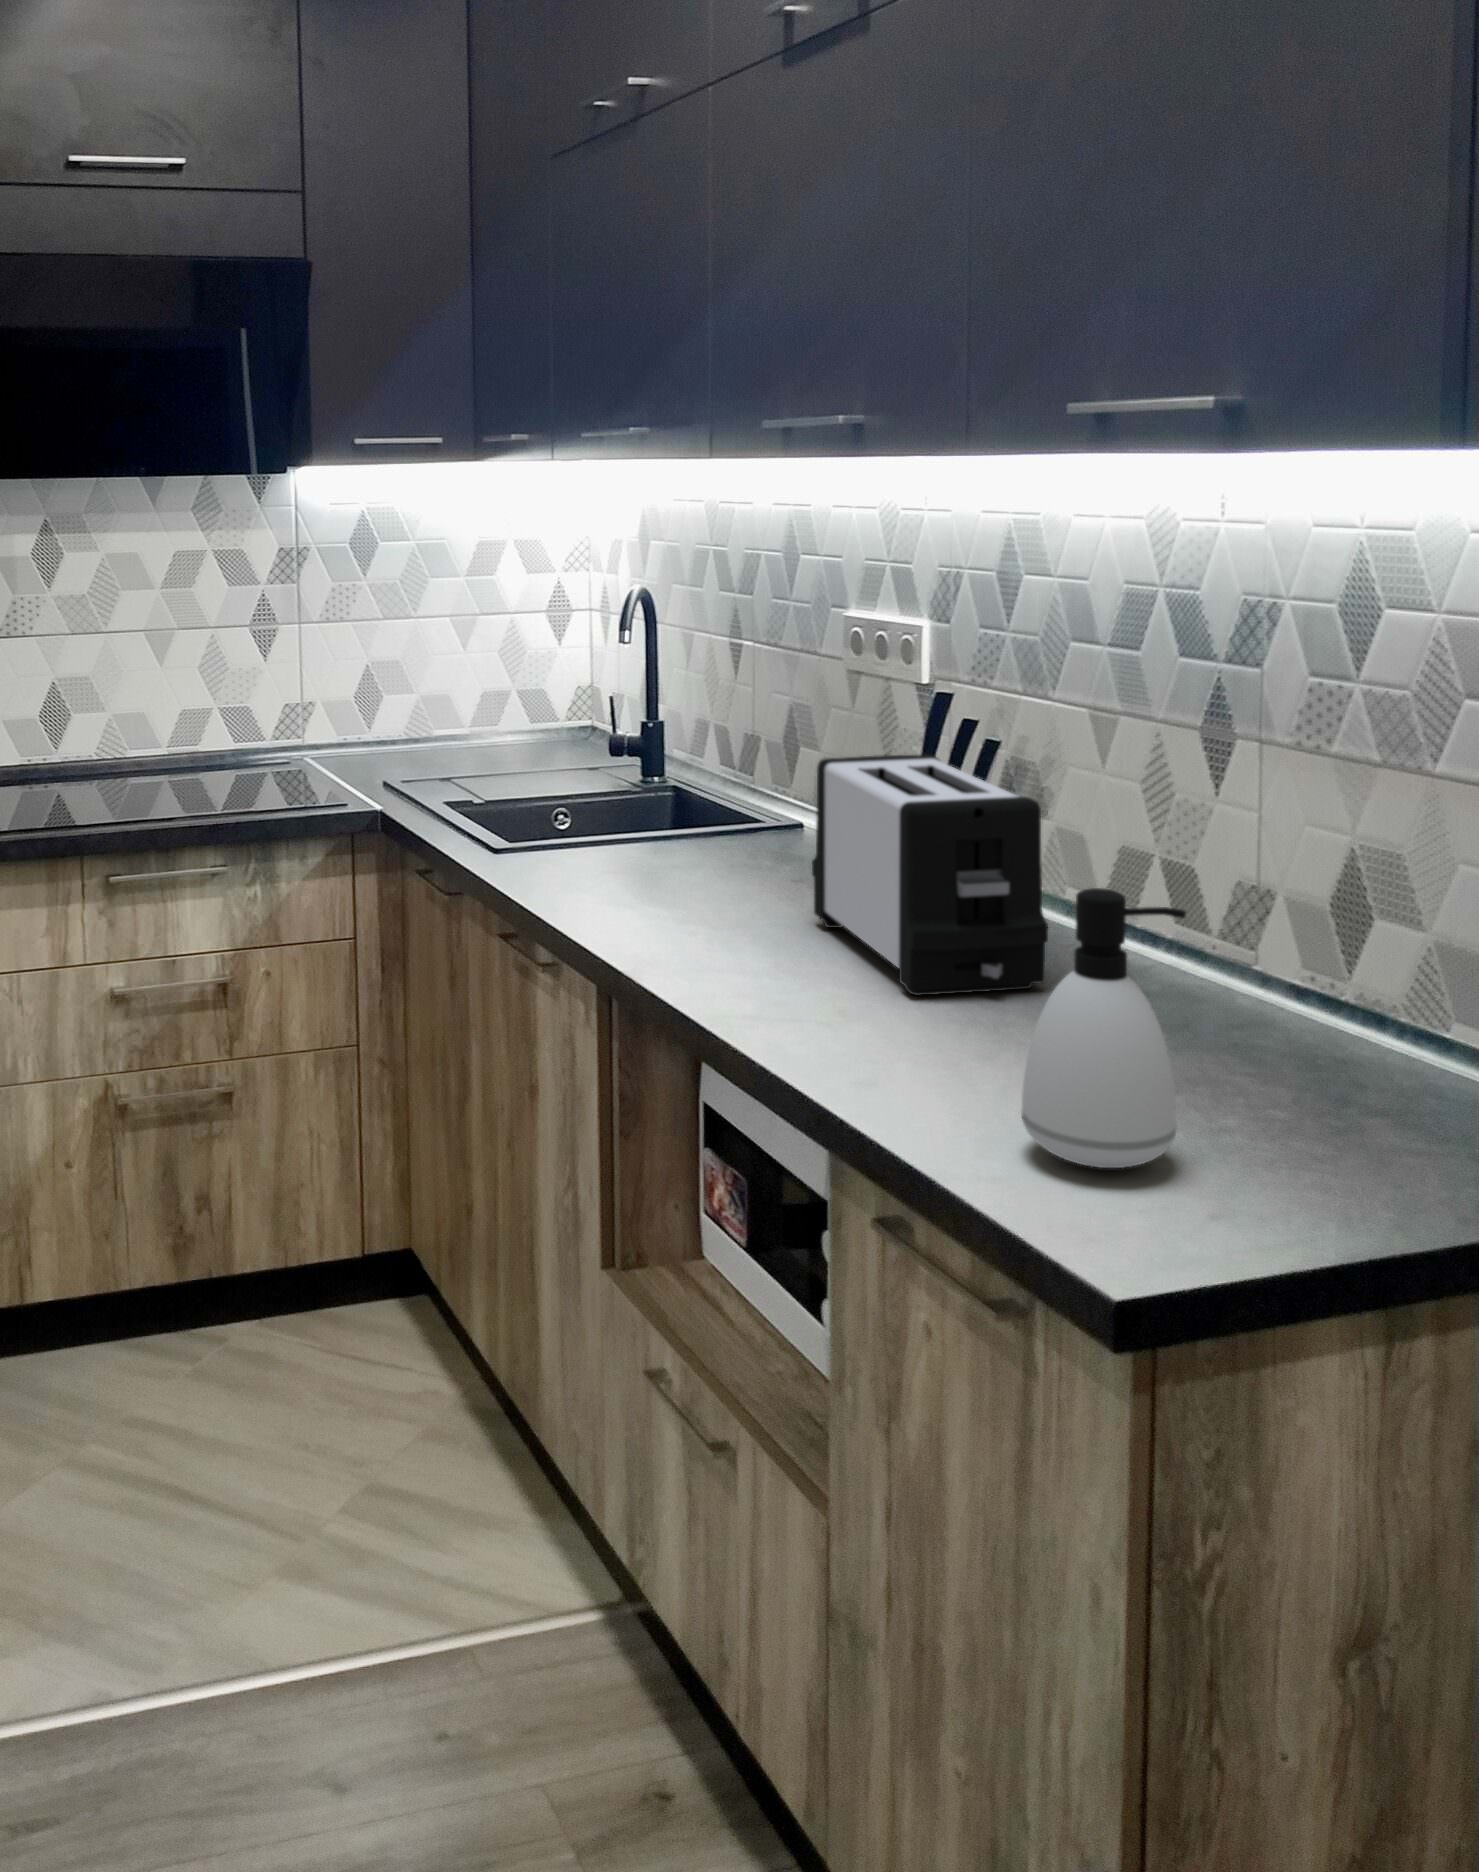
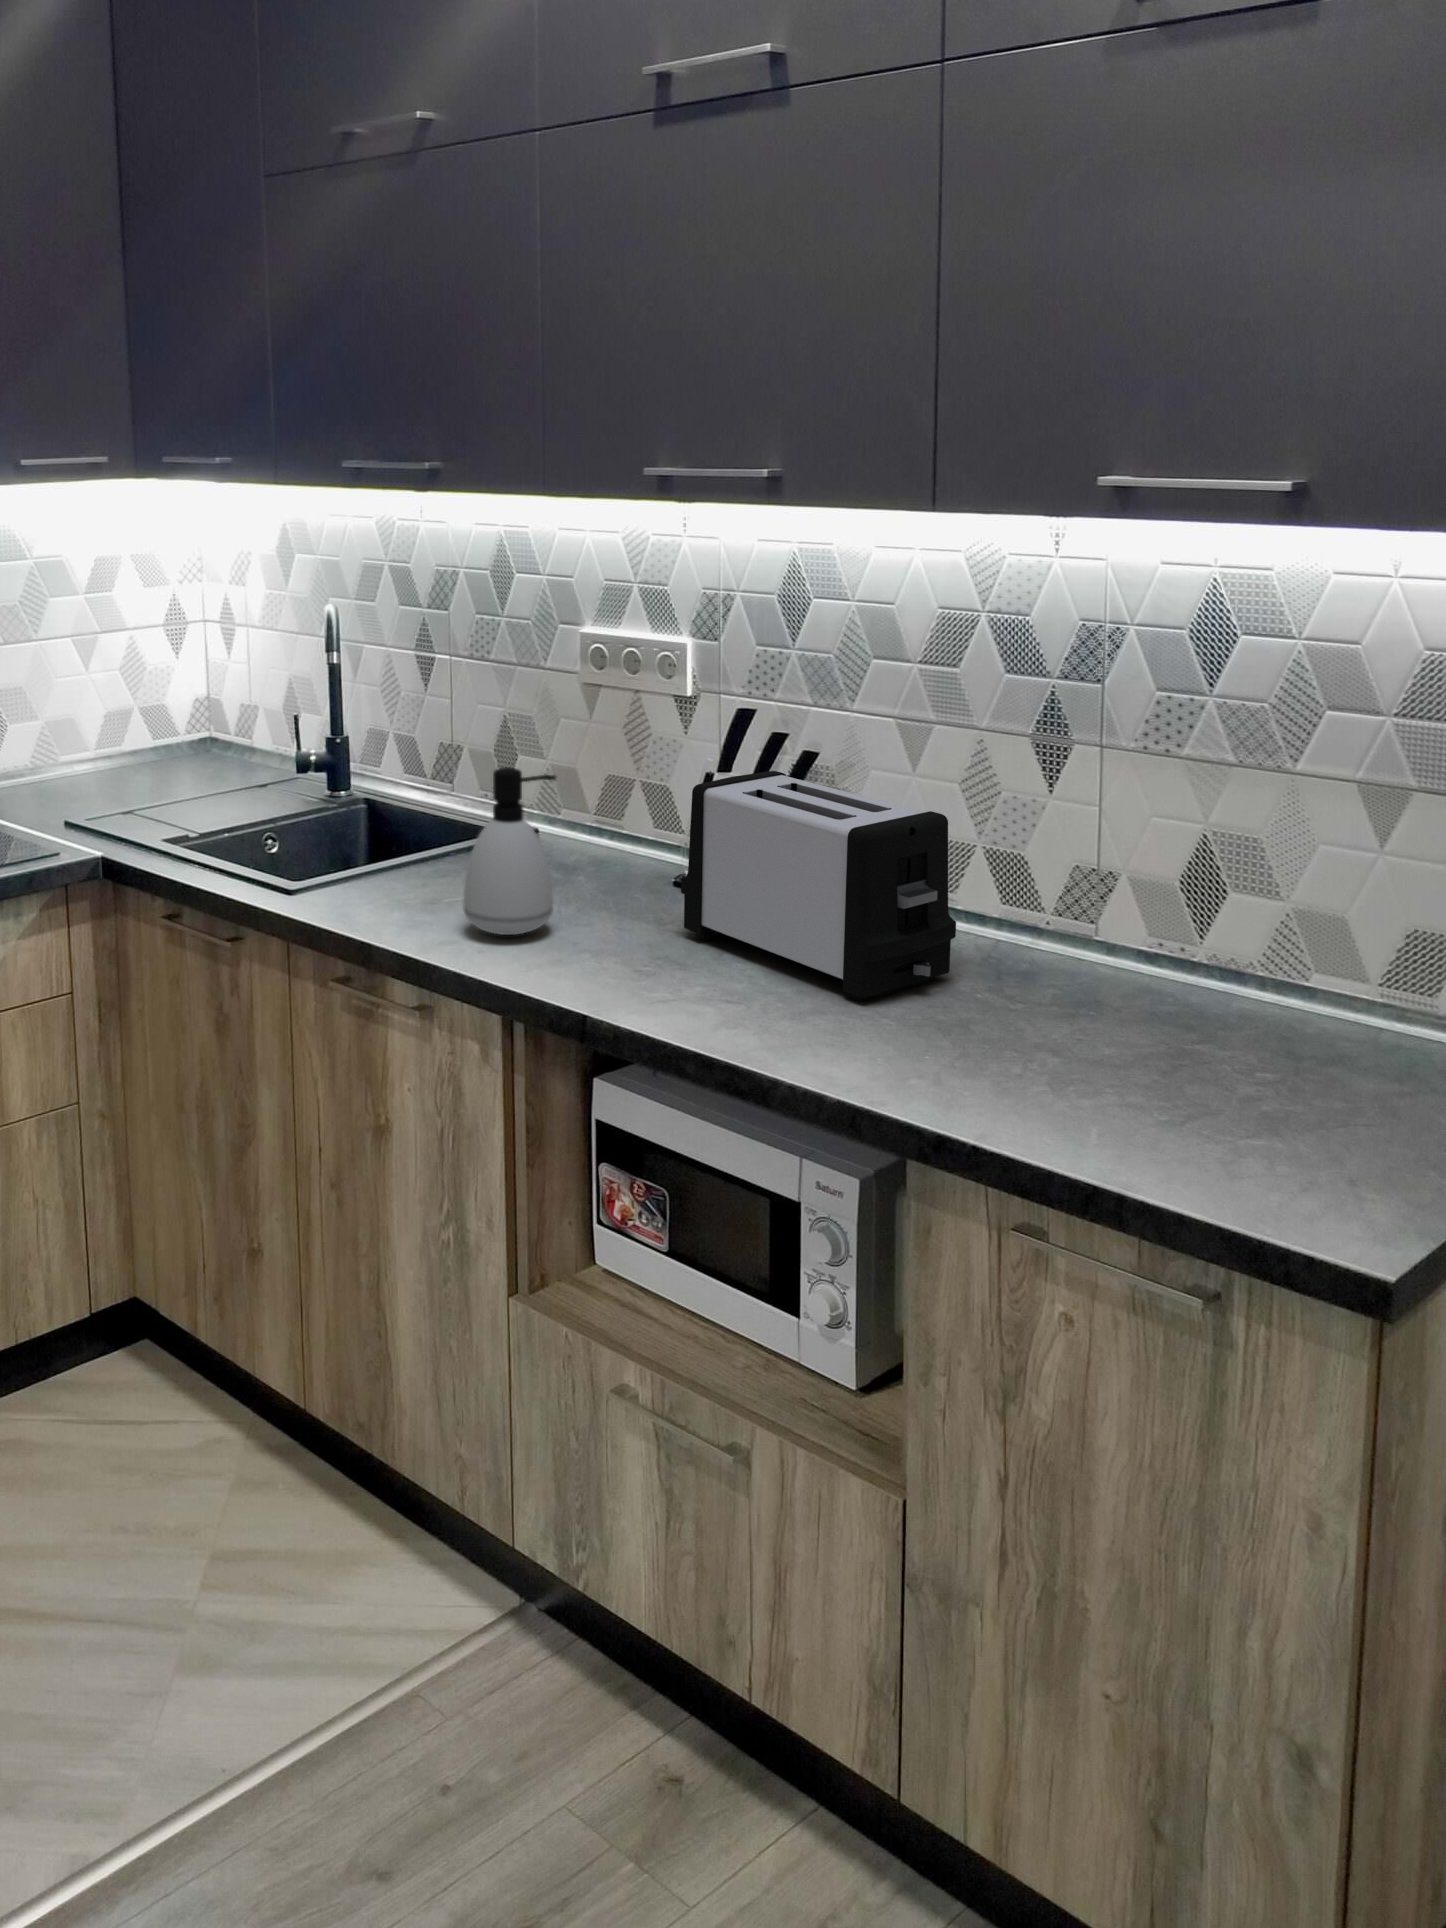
soap dispenser: present [1022,888,1186,1168] -> present [464,767,556,935]

